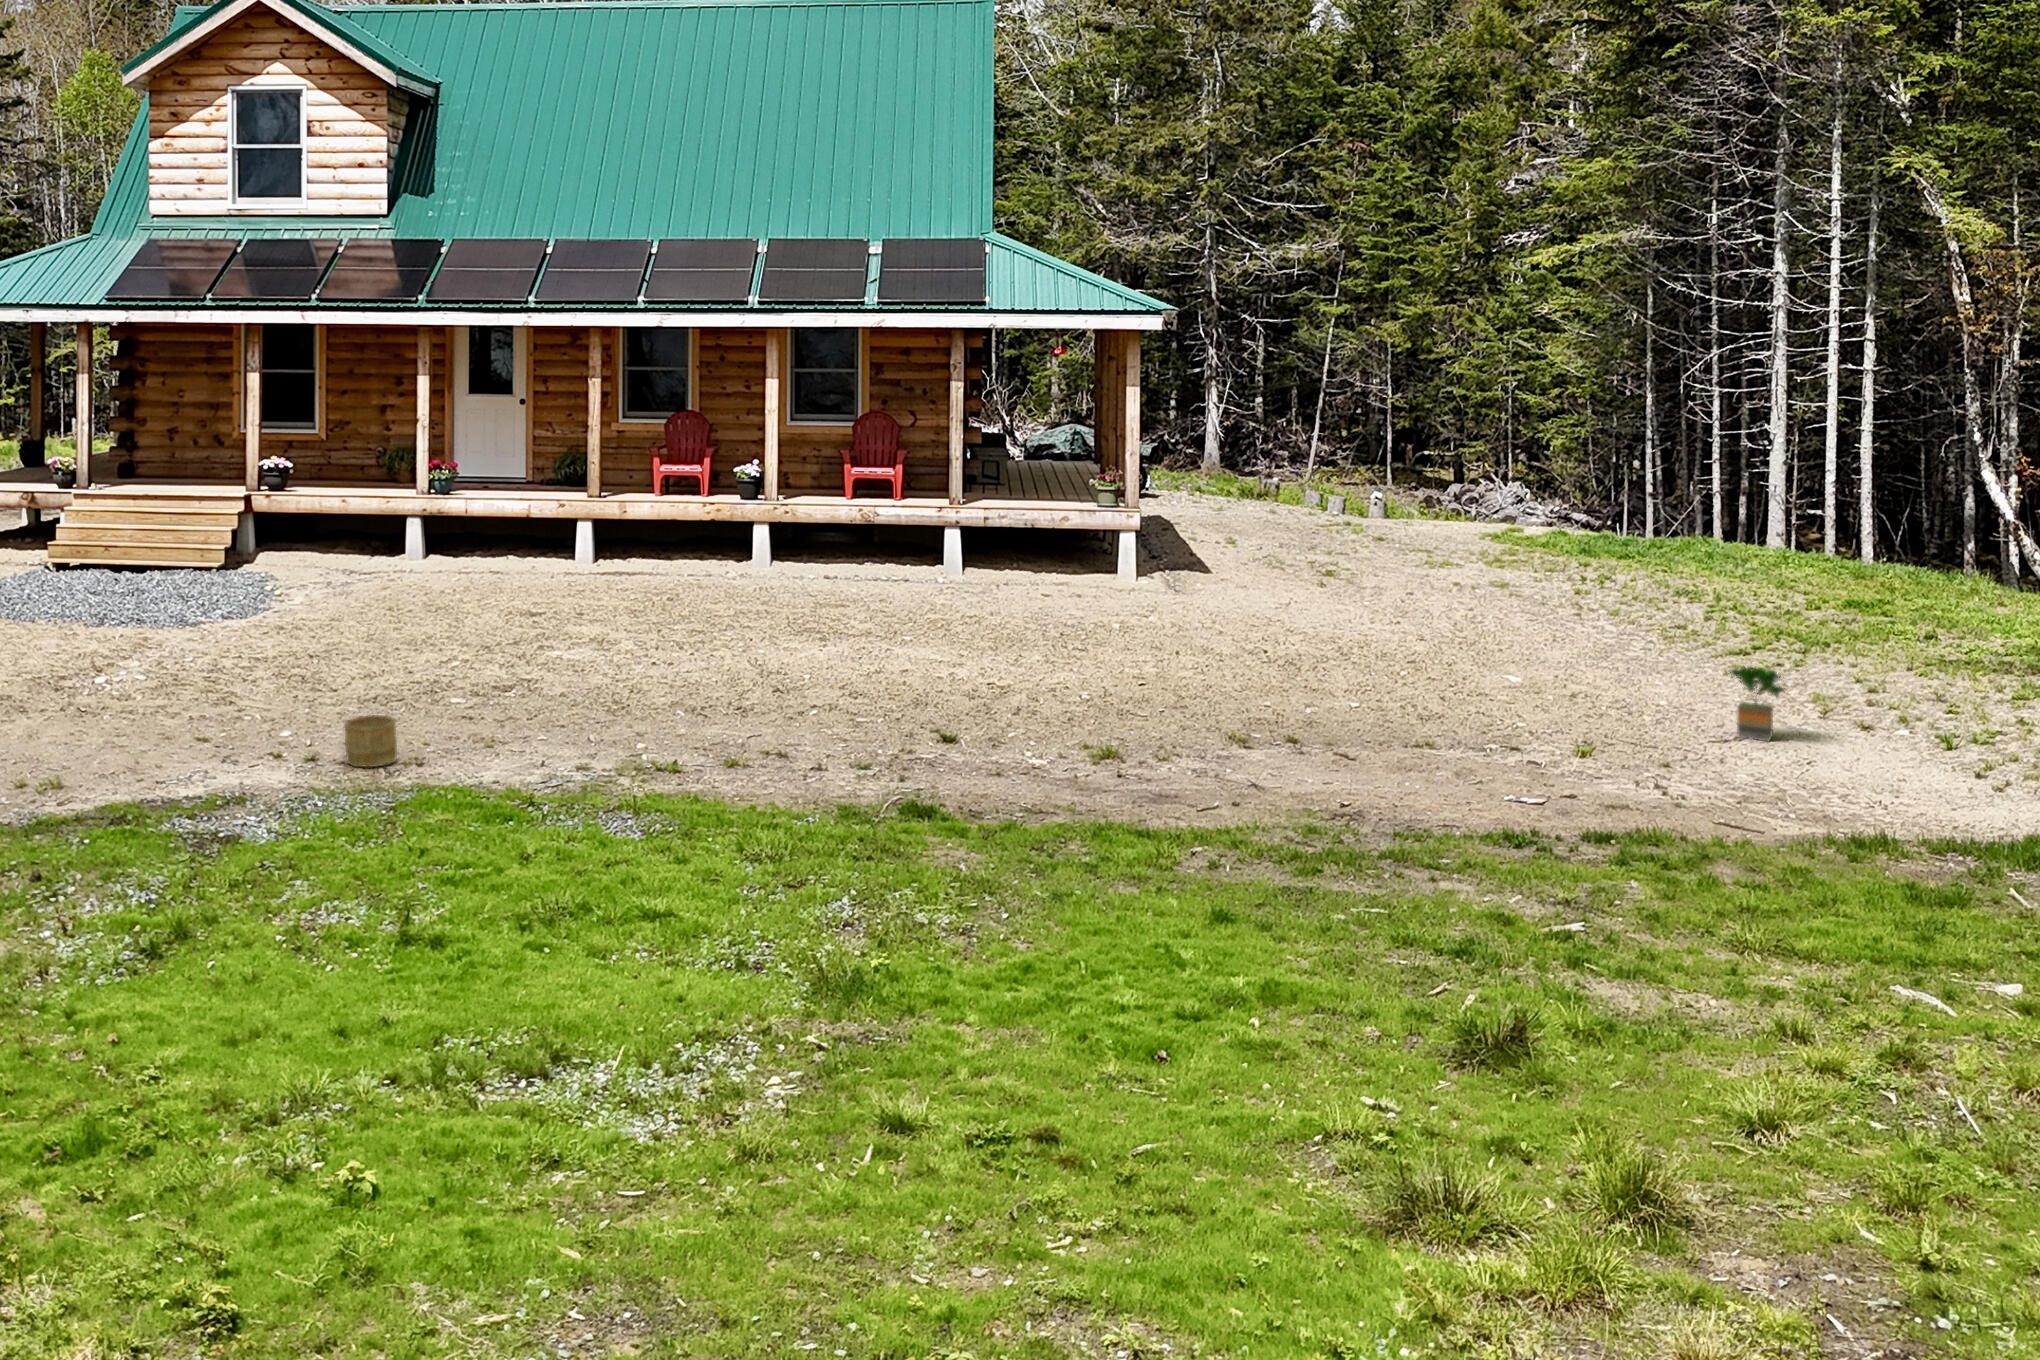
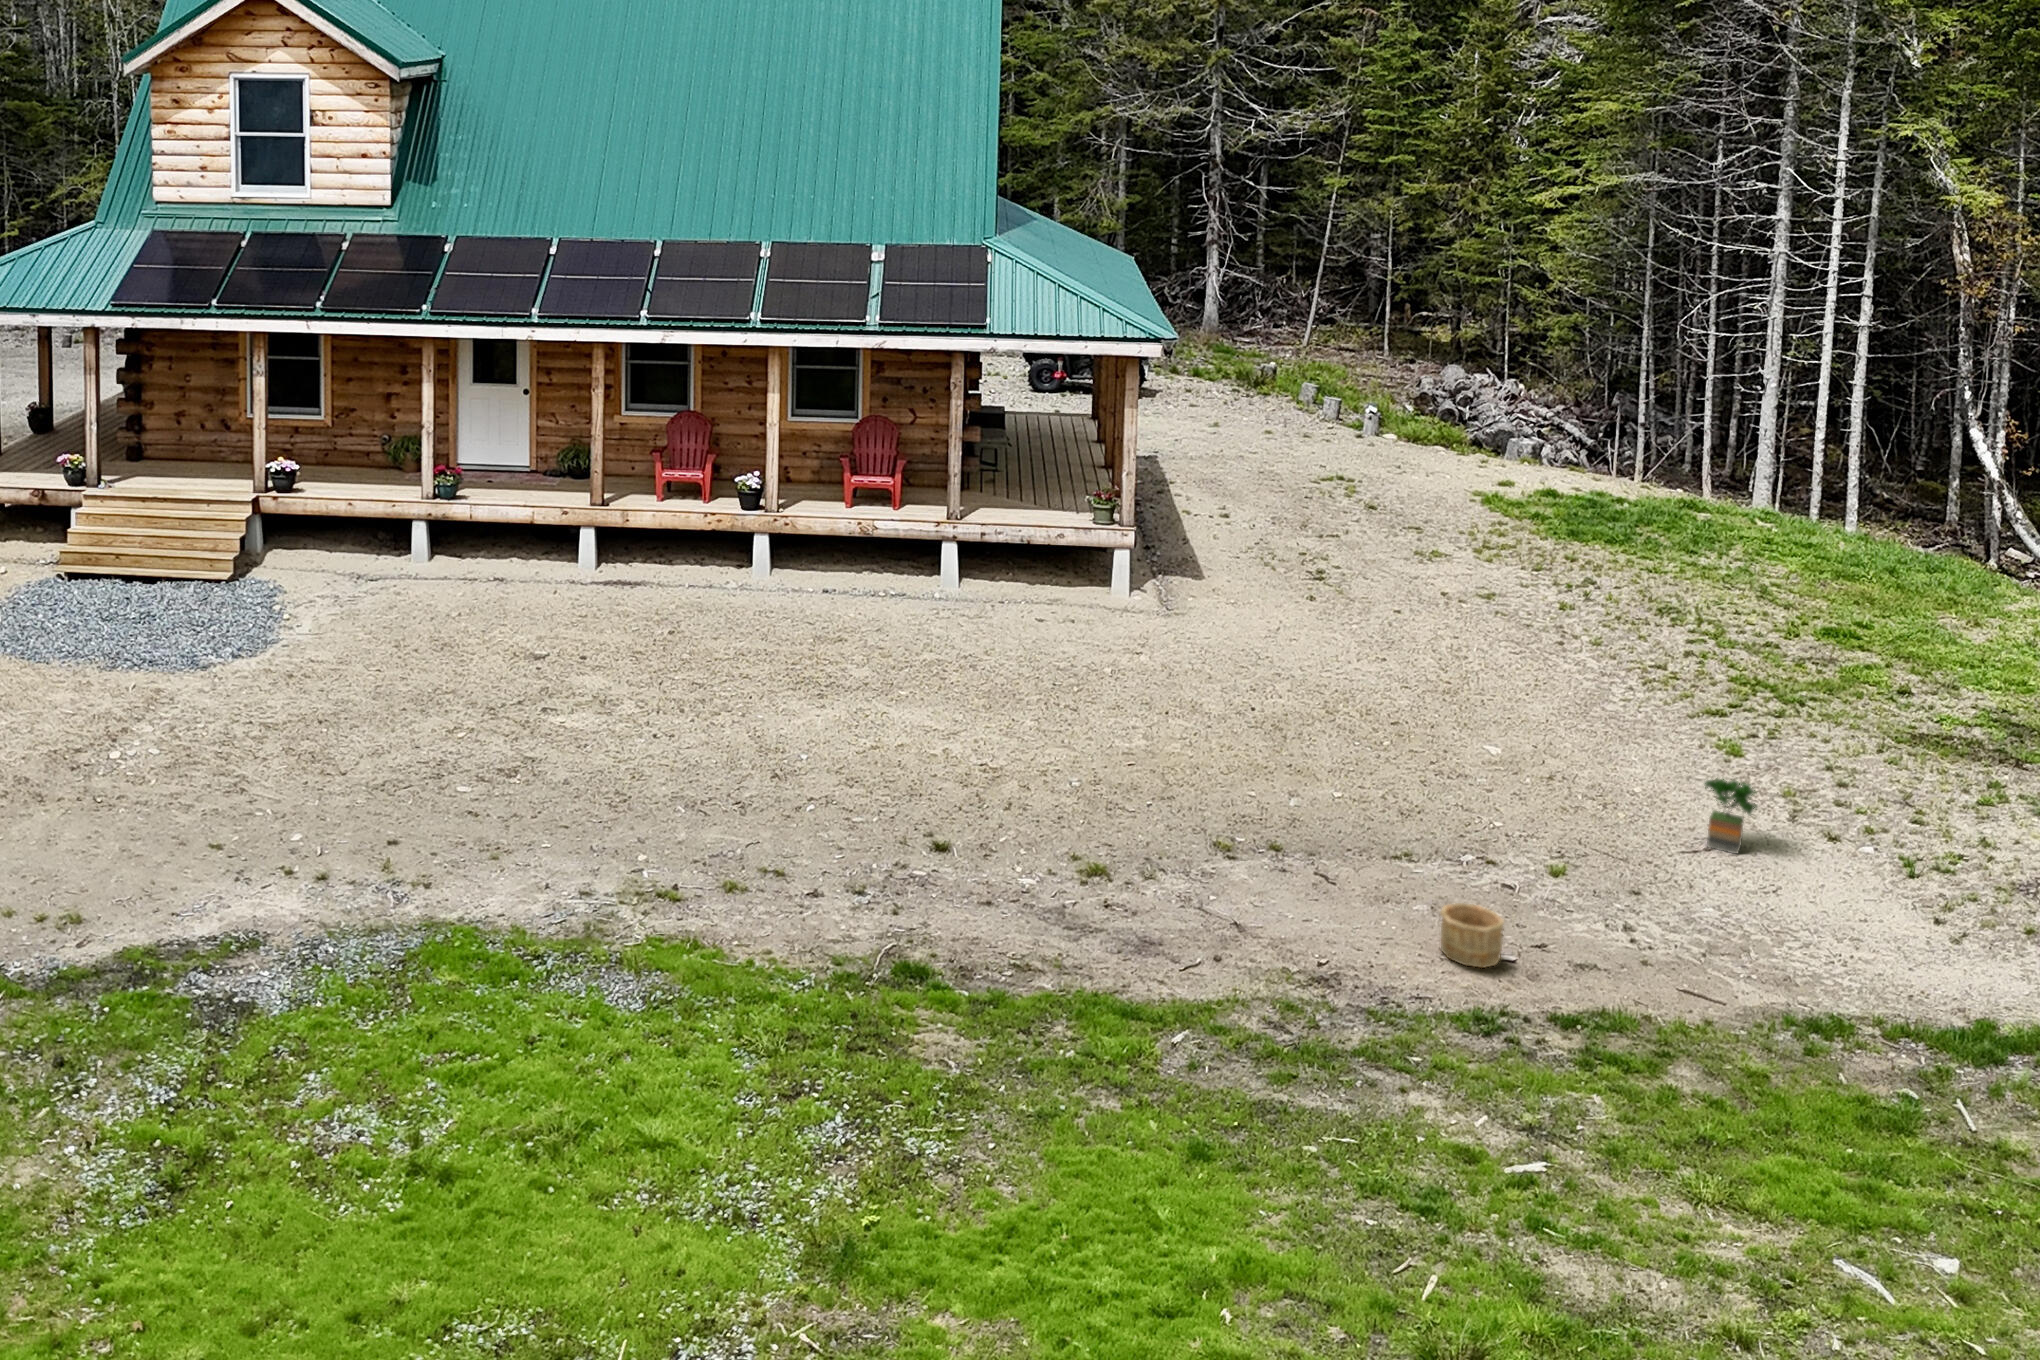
wooden bucket: present [344,715,397,768] -> present [1440,903,1504,968]

